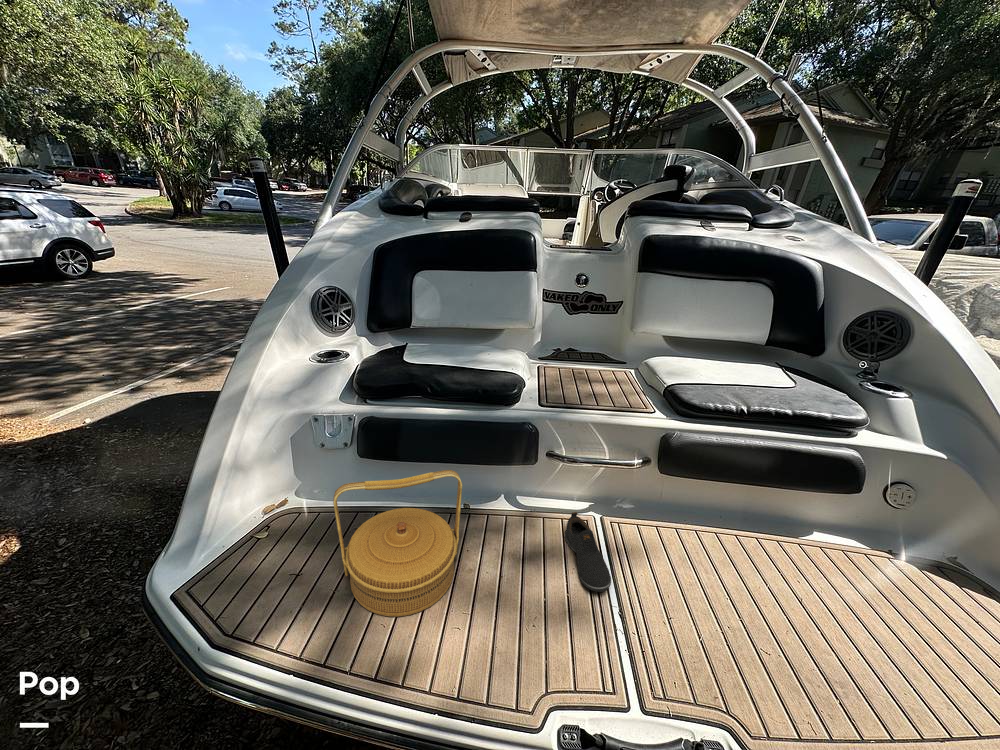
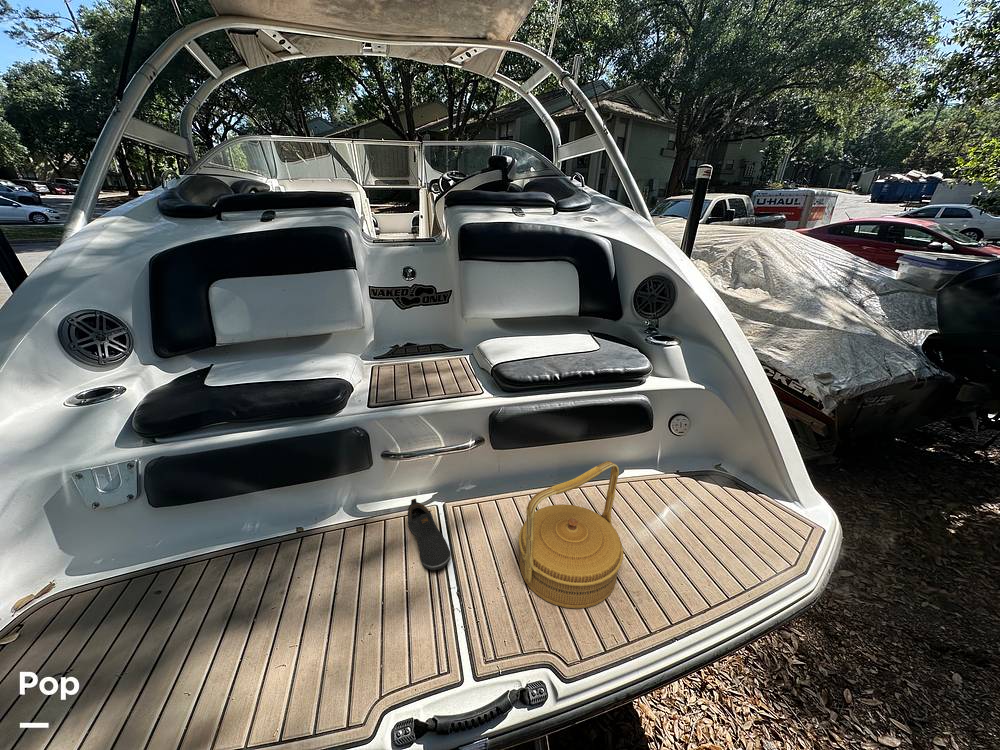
basket: present [333,470,462,617] -> present [519,461,623,609]

